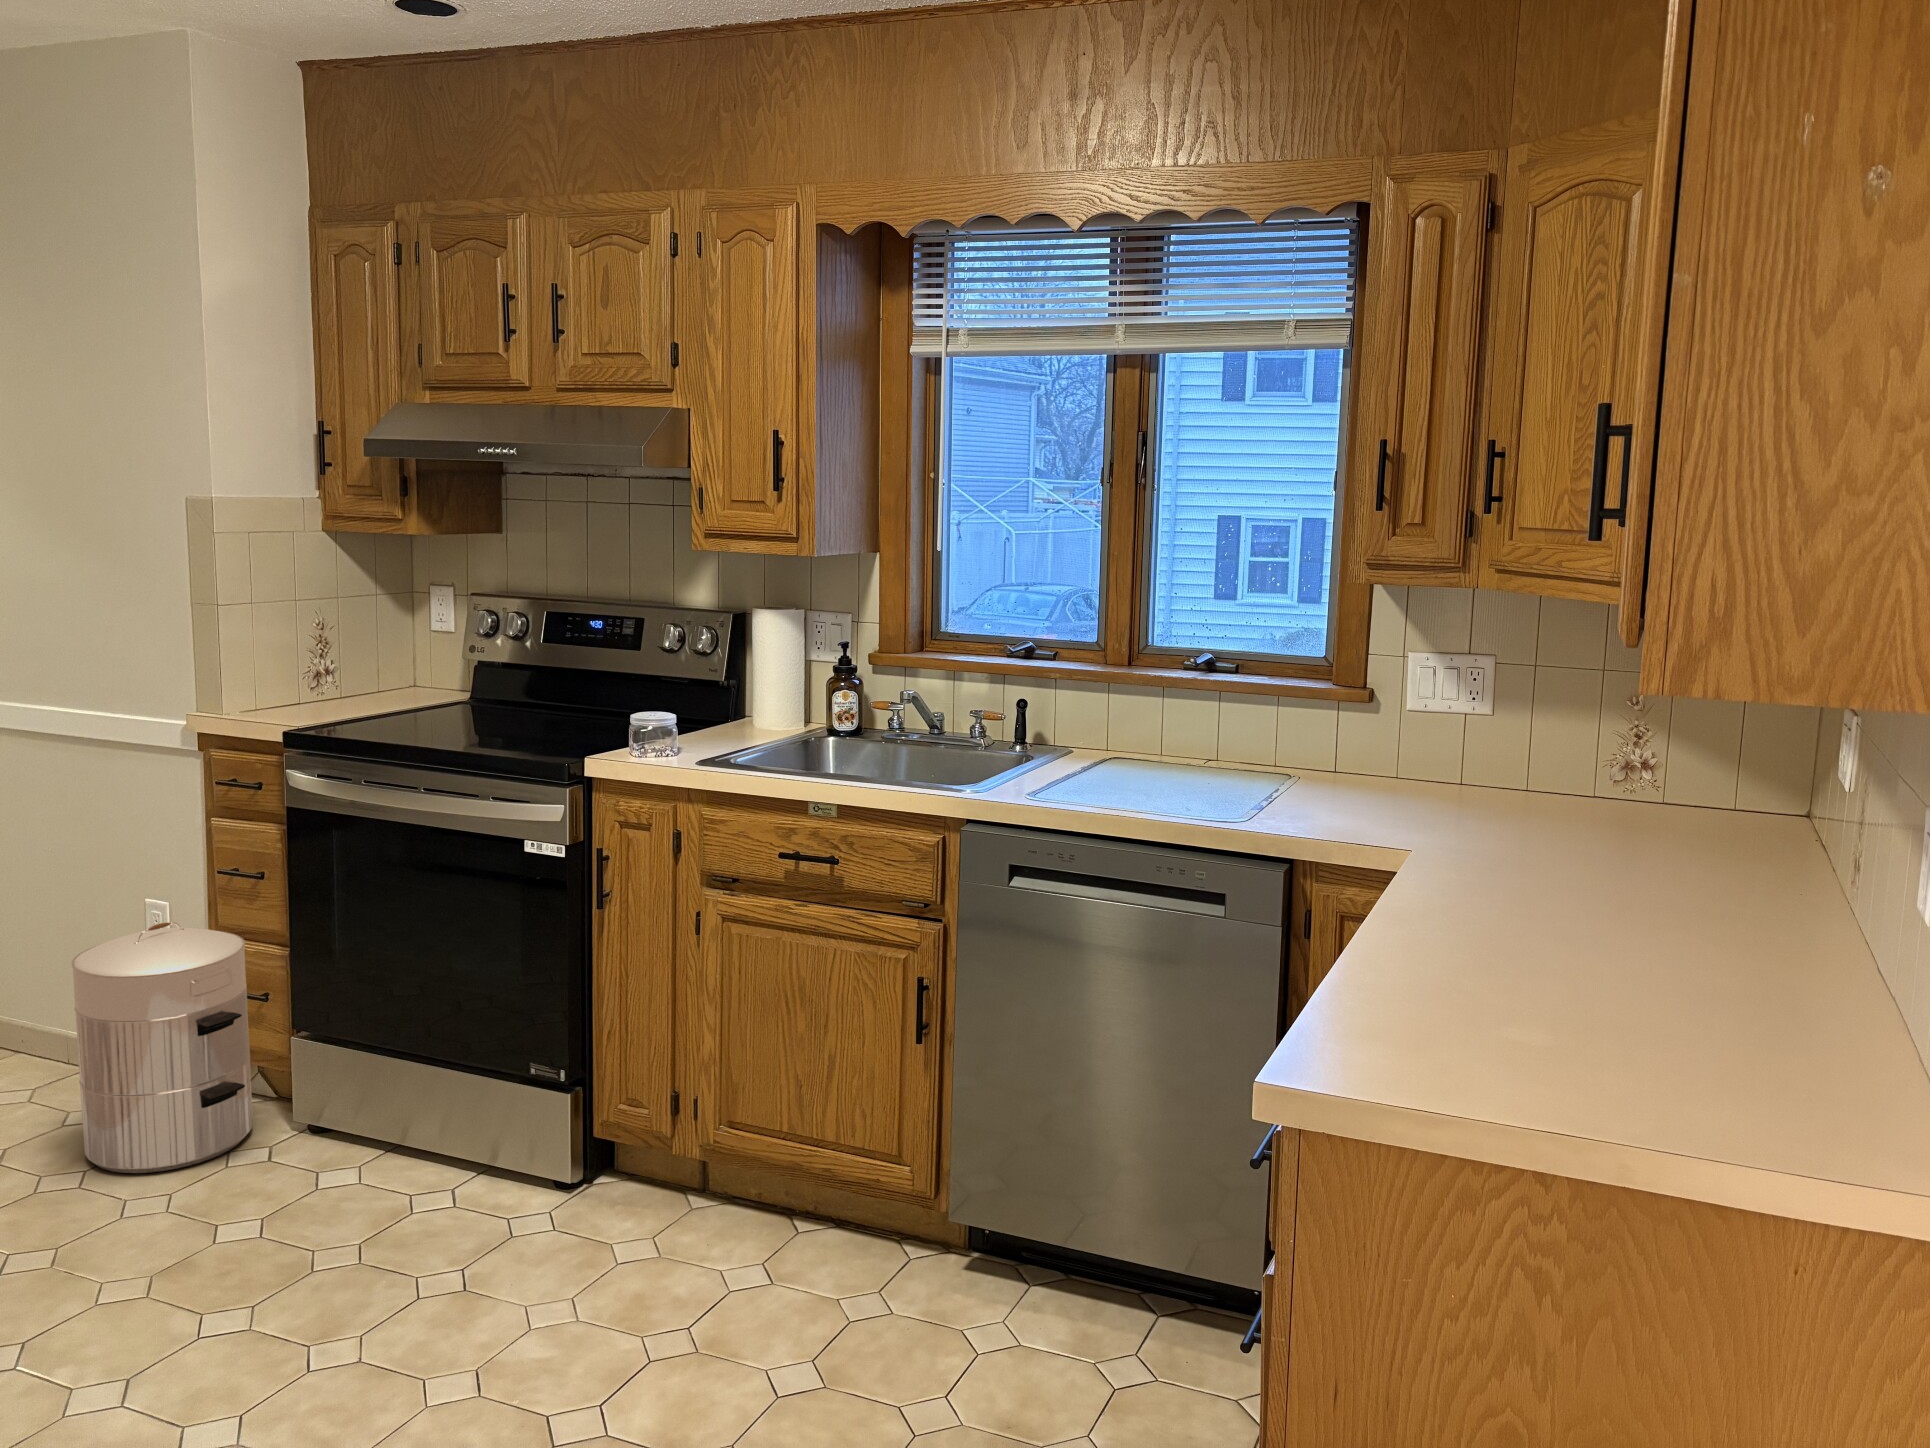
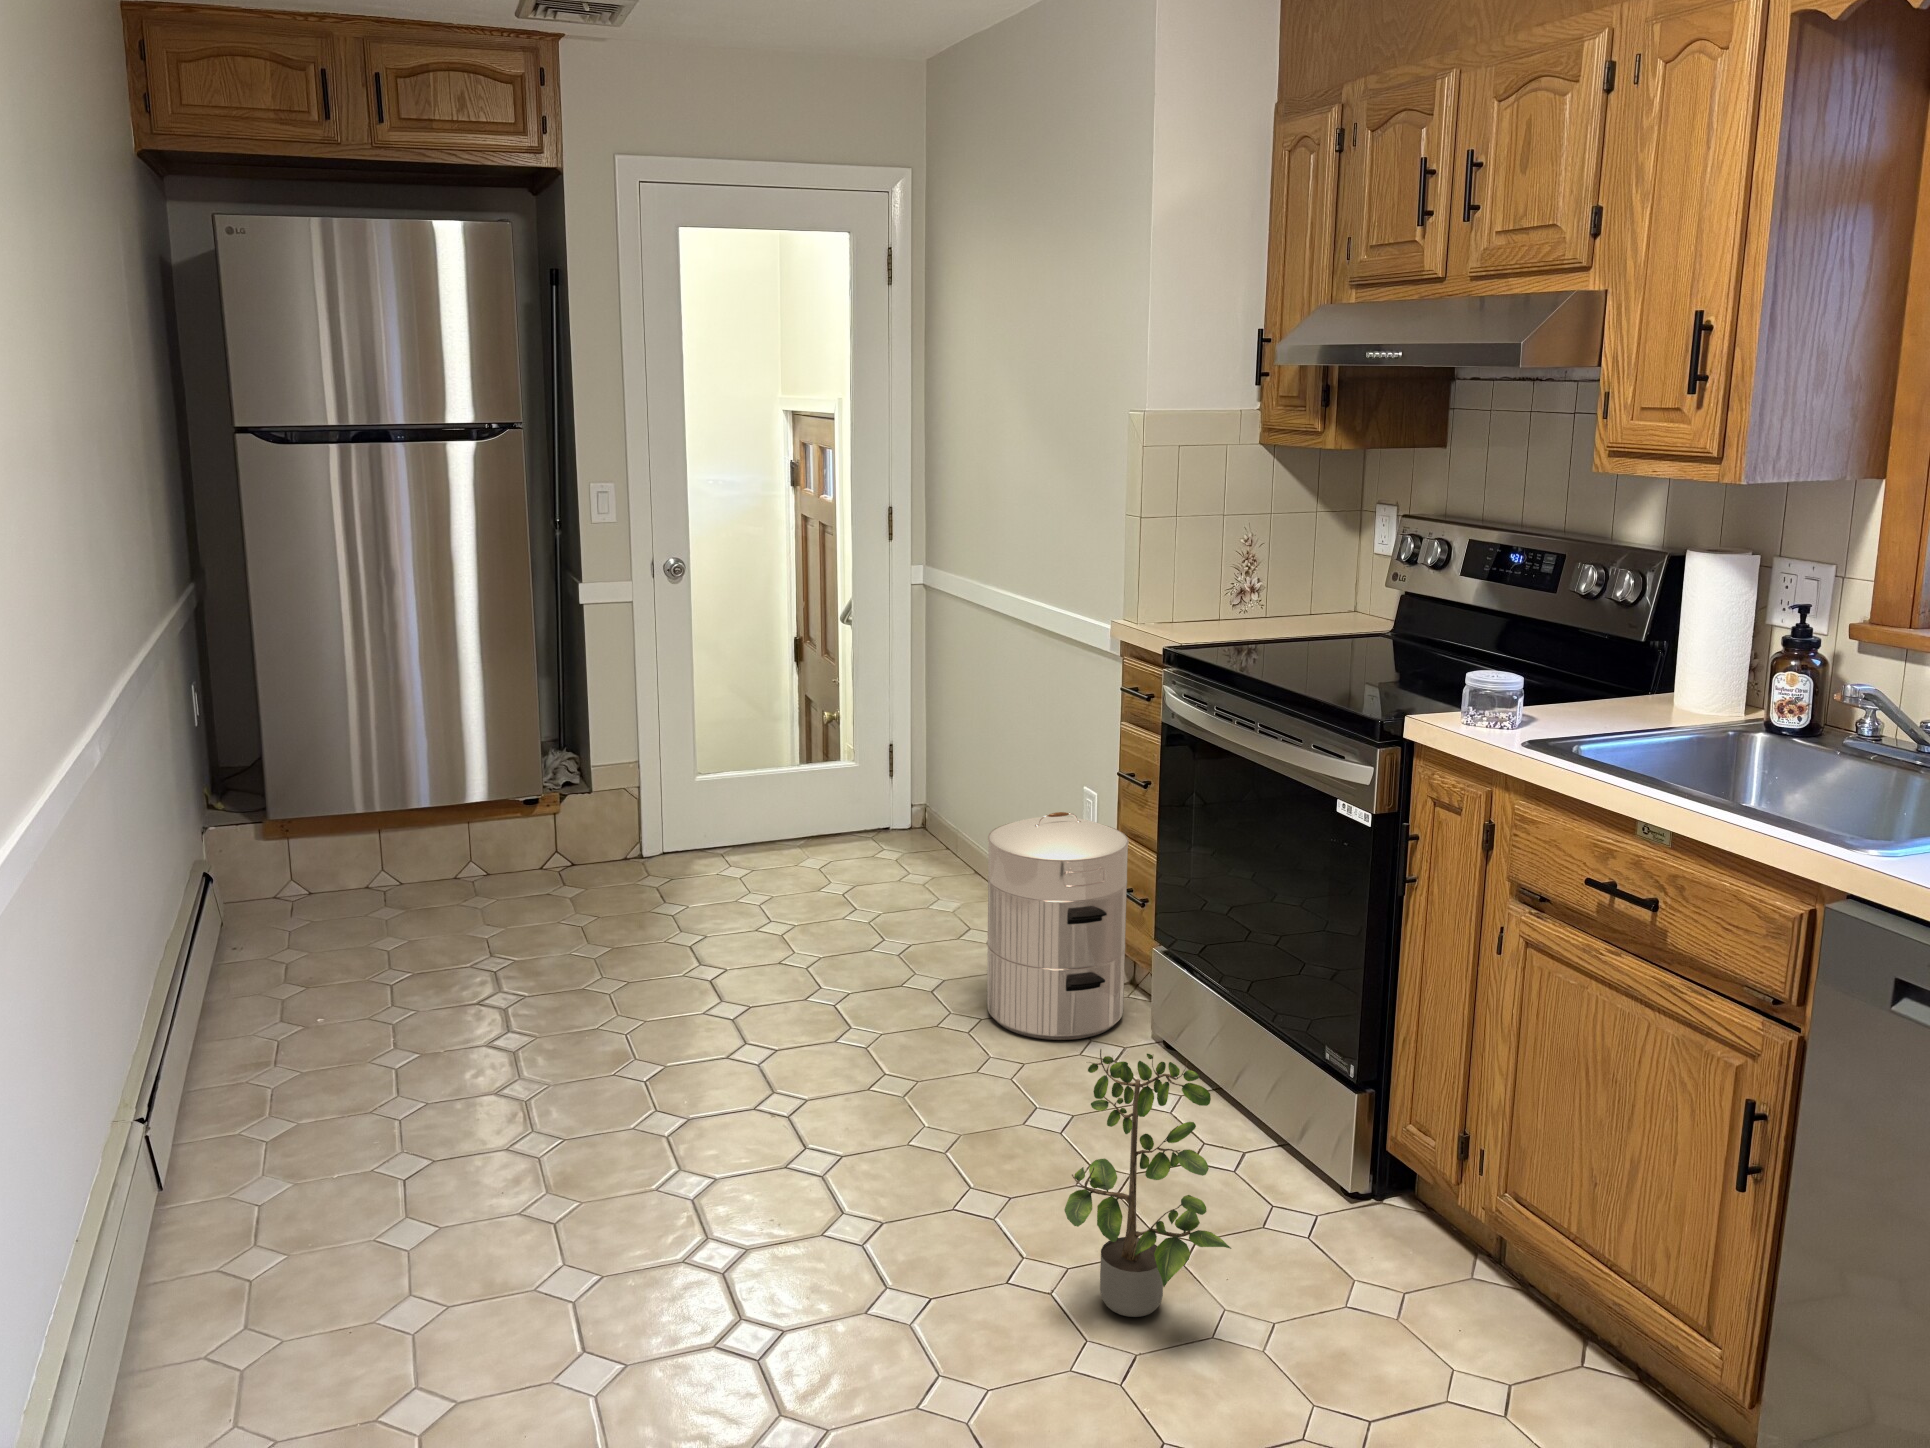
potted plant: none [383,1087,550,1352] -> present [1065,1049,1231,1317]

